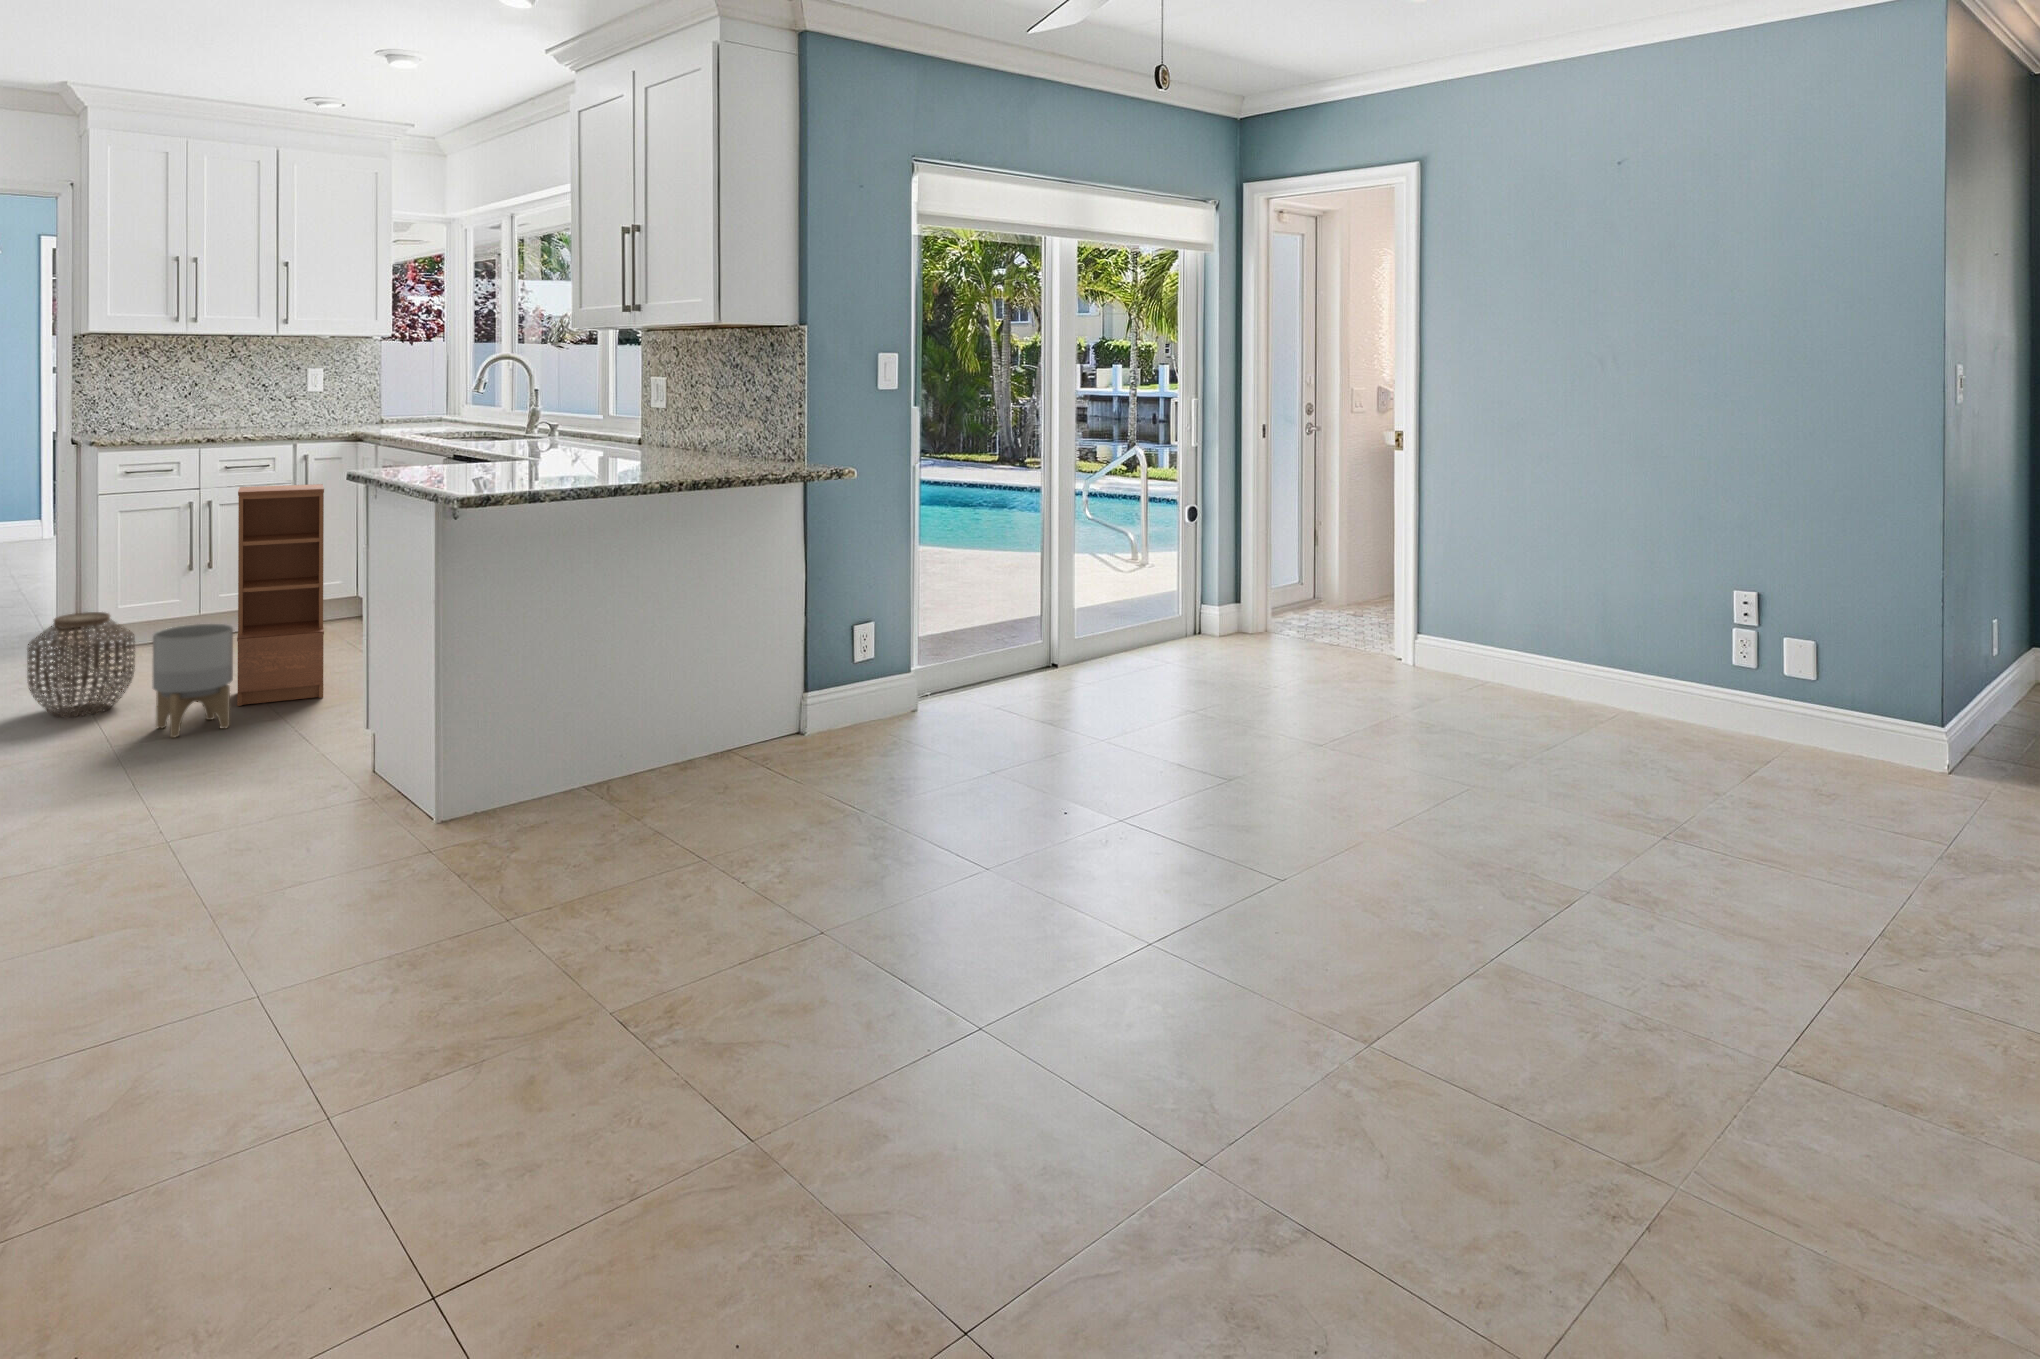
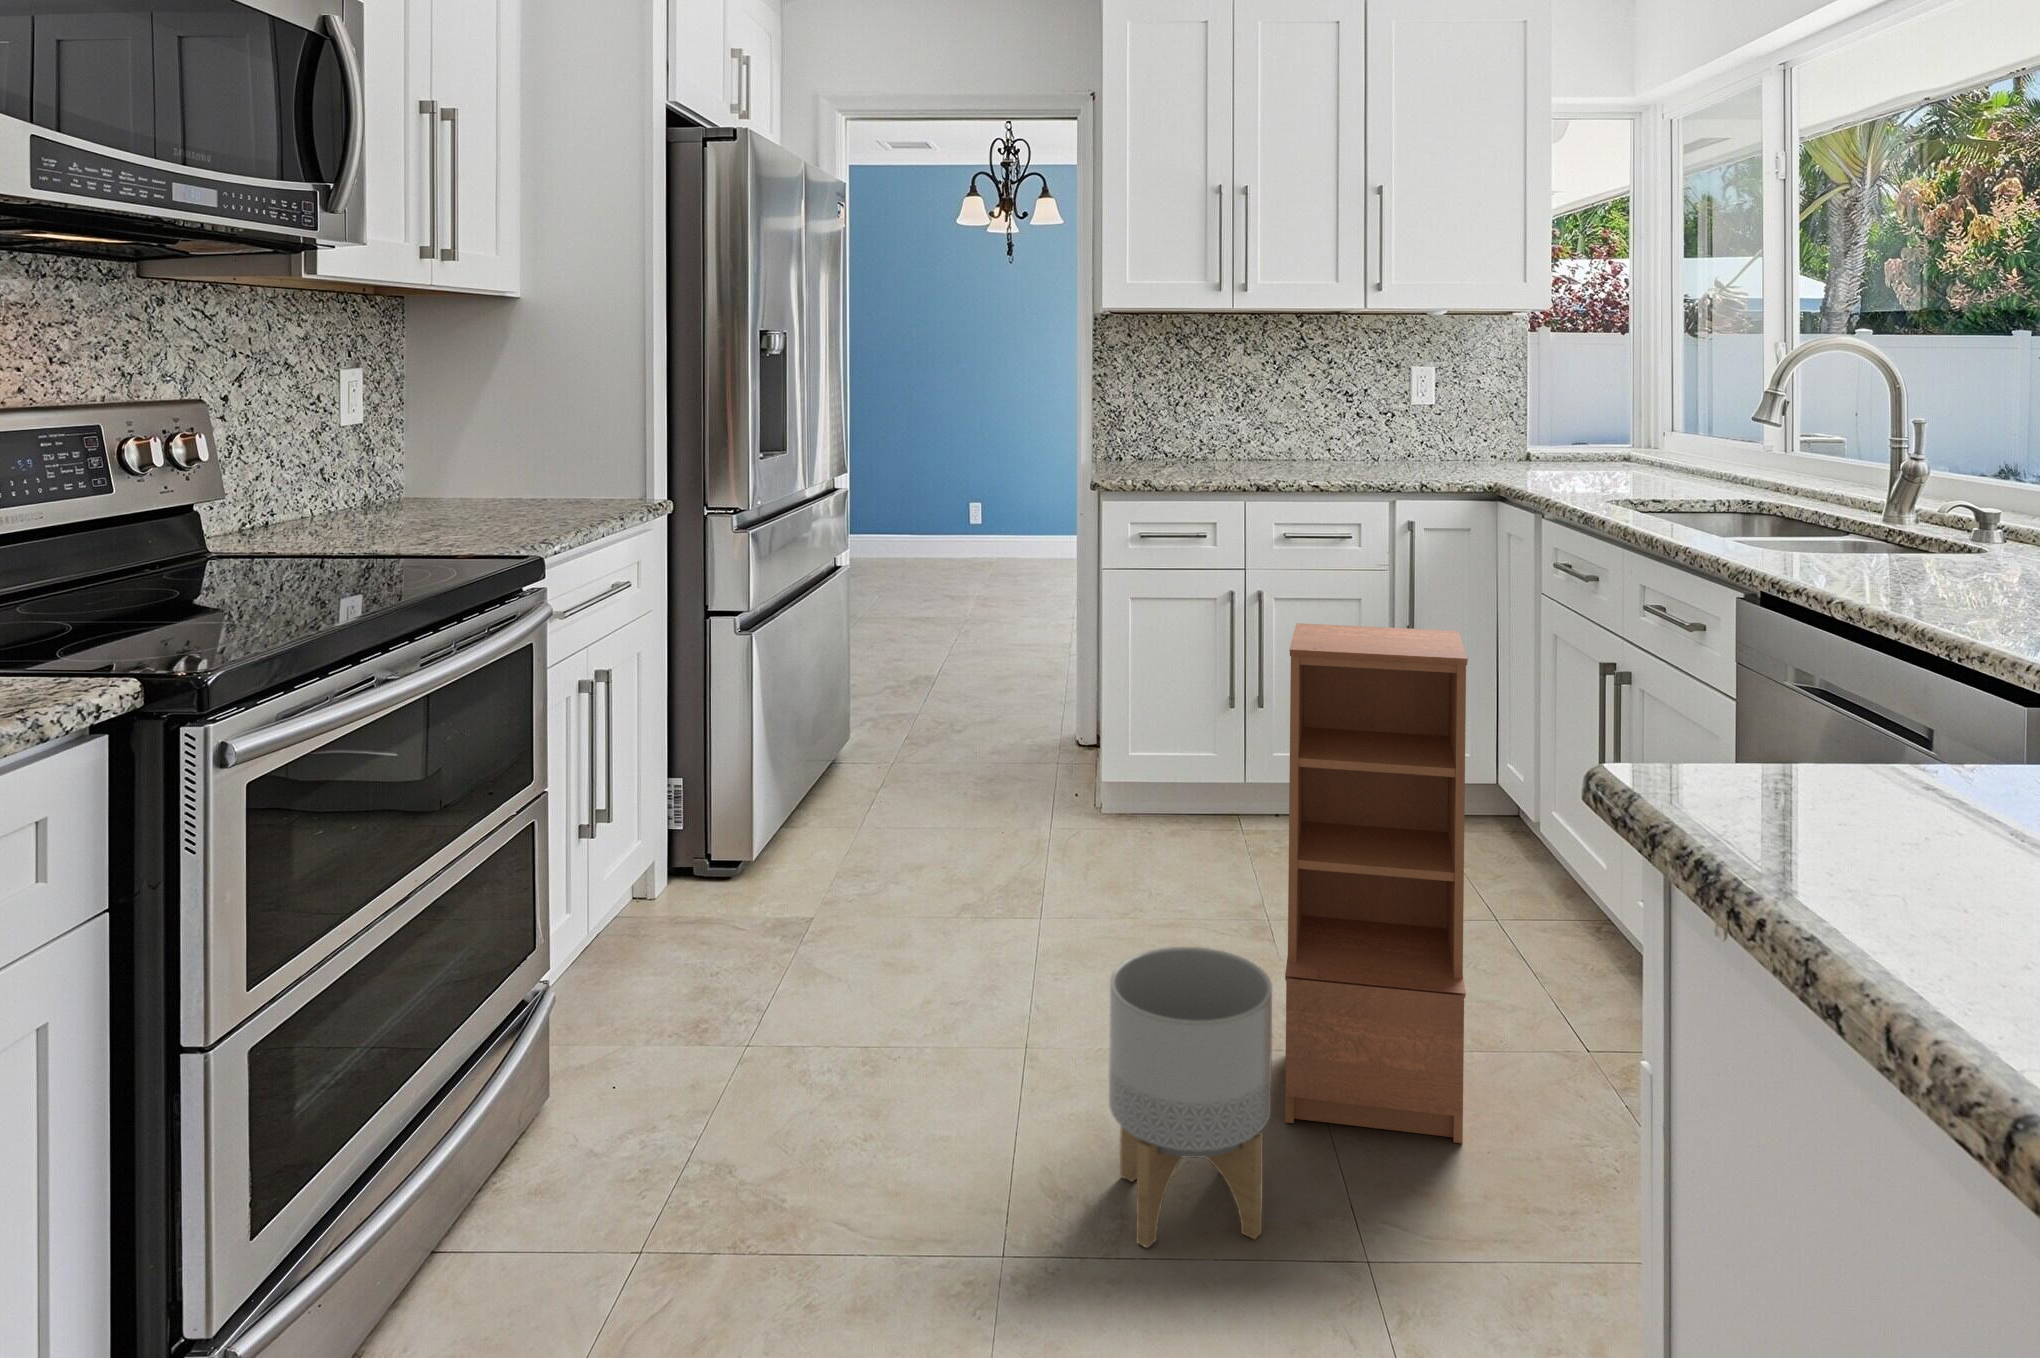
woven basket: present [27,612,135,717] -> none [931,838,1108,1059]

